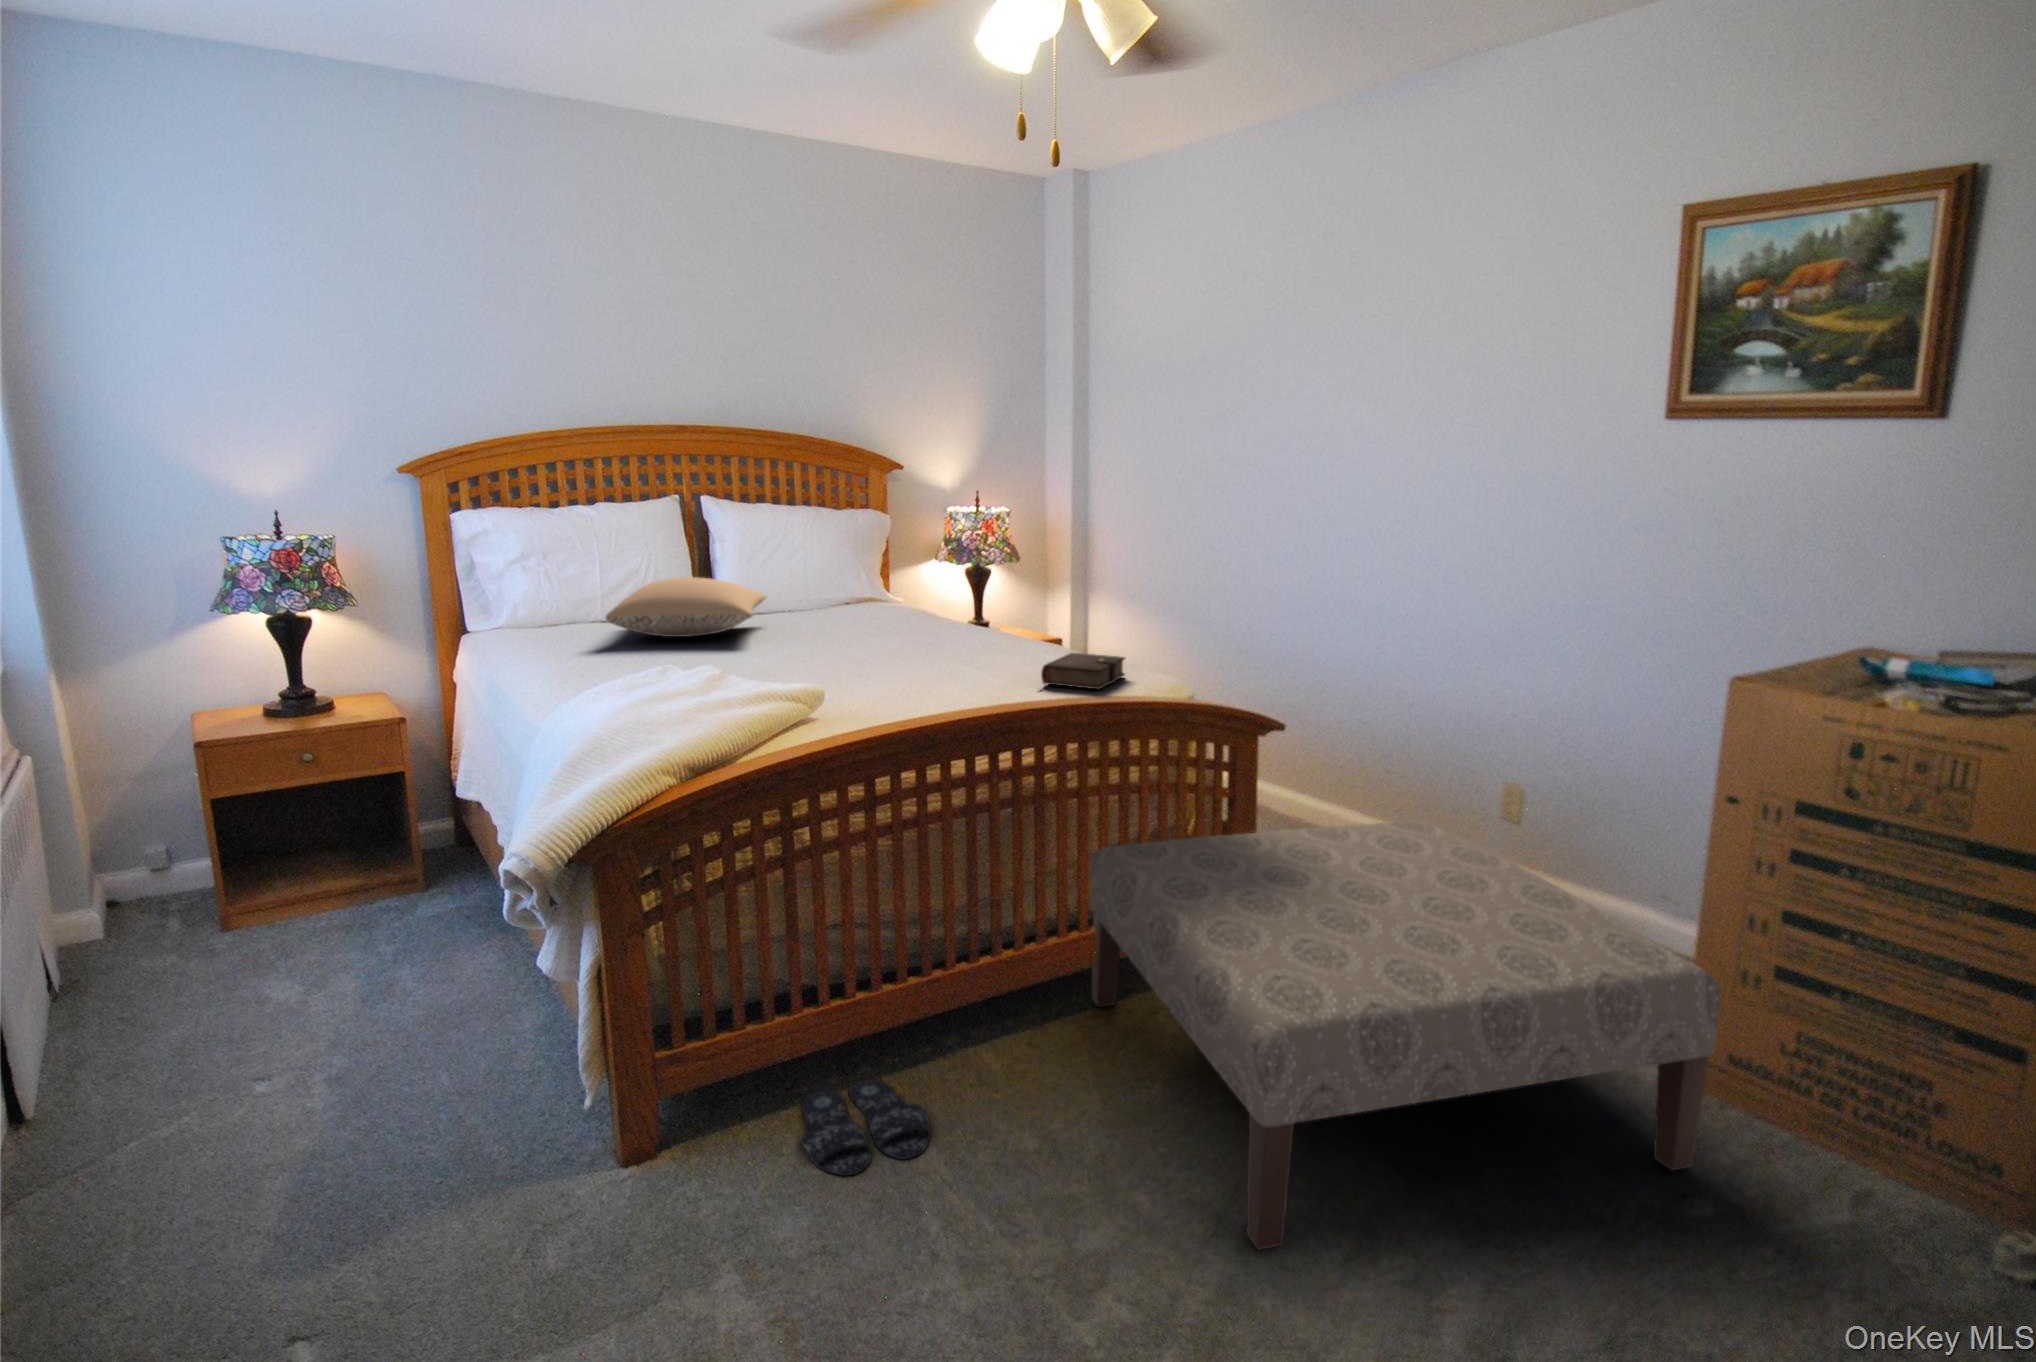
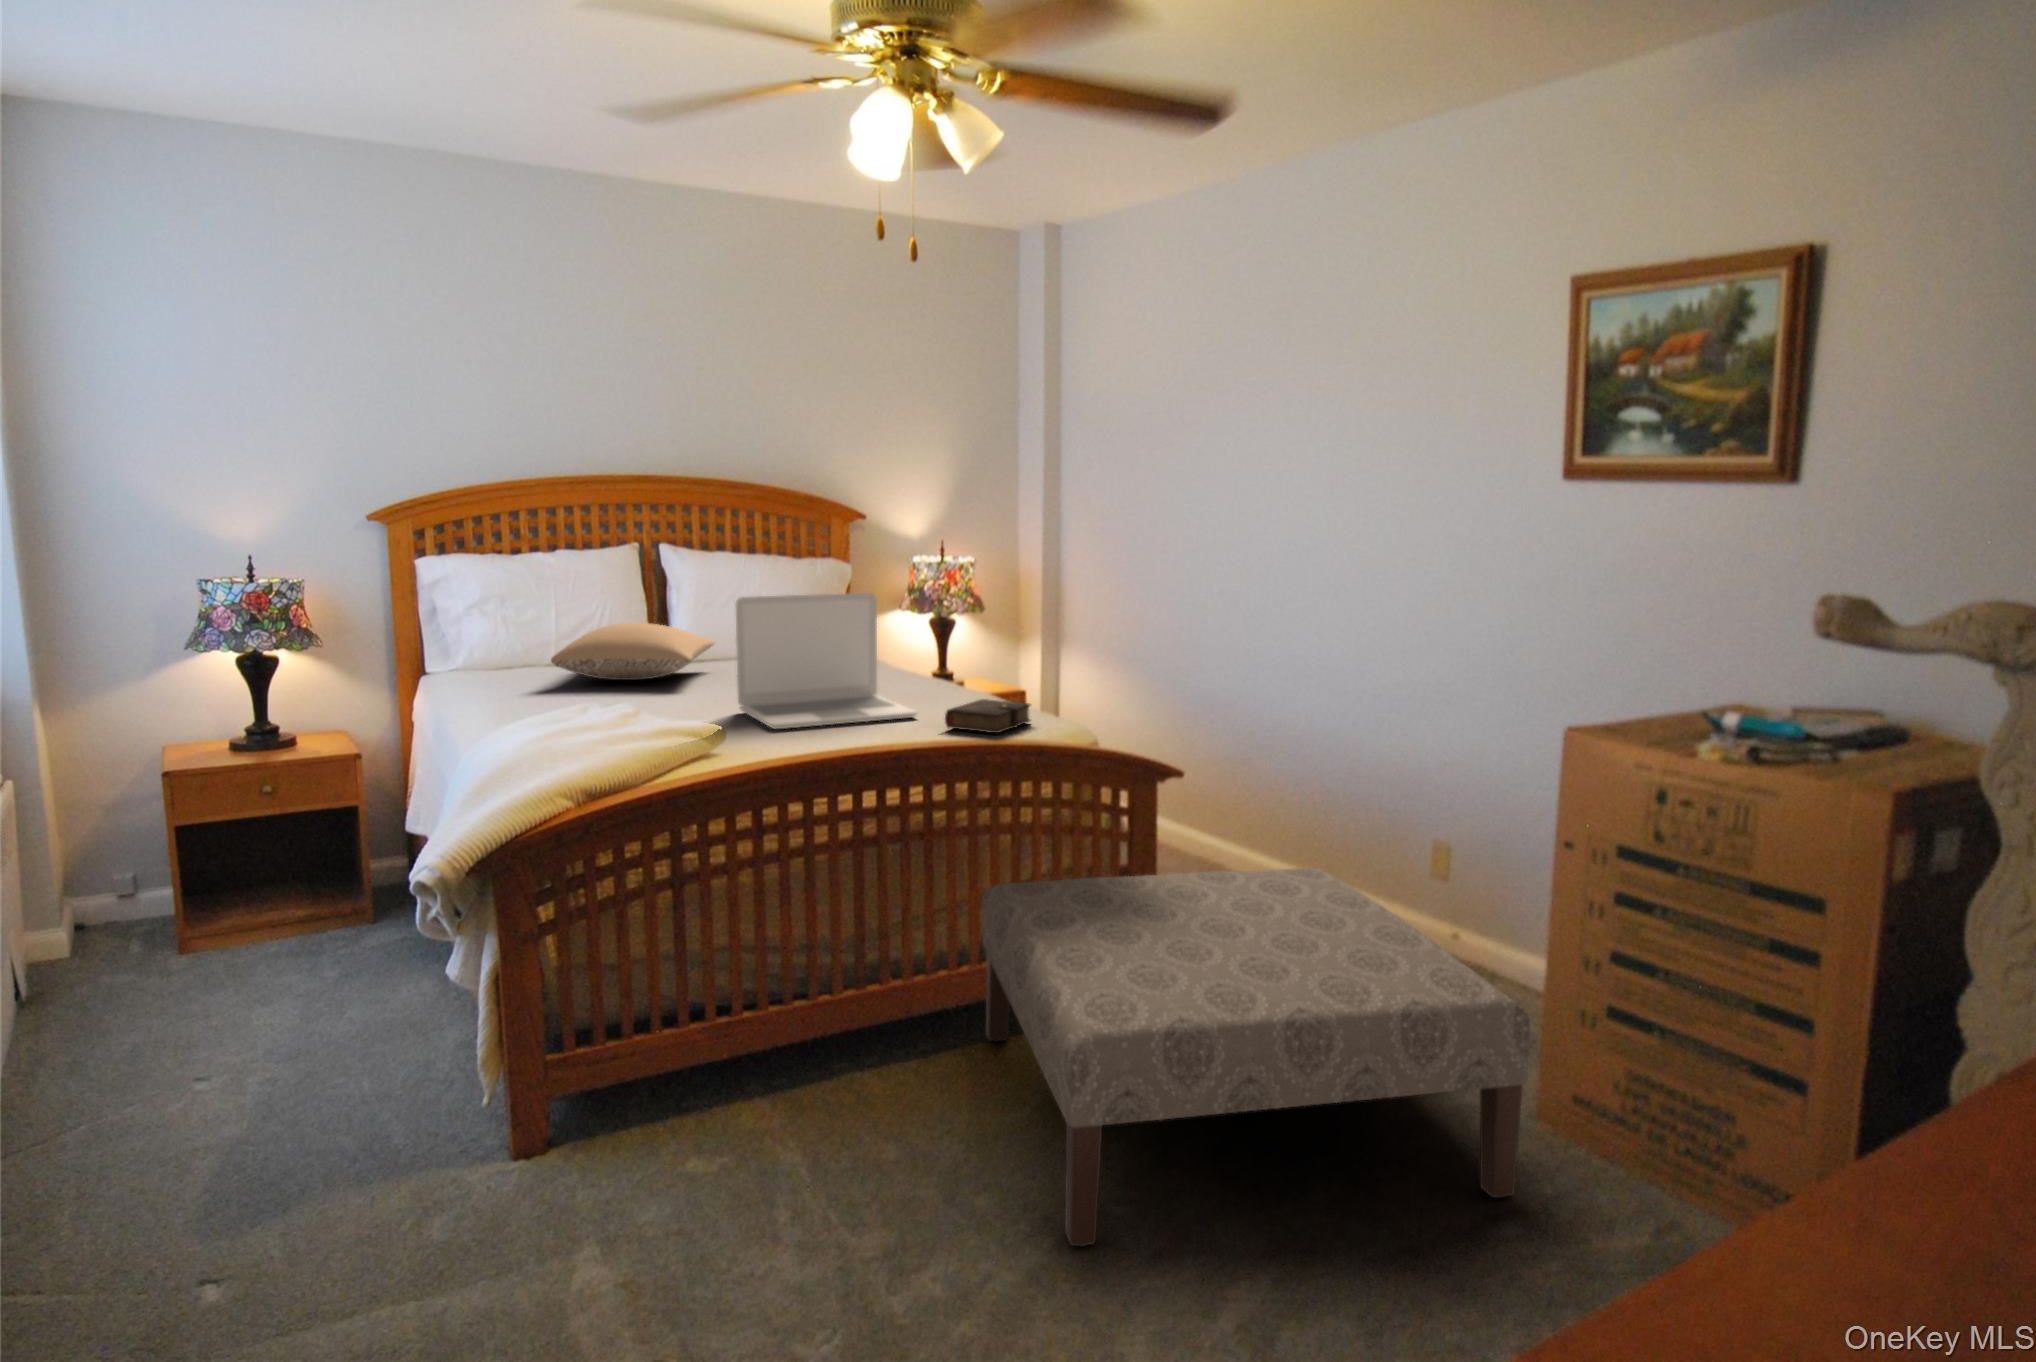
laptop: none [811,543,1005,689] -> present [736,593,917,729]
slippers: present [800,1079,931,1176] -> none [676,1096,799,1175]

